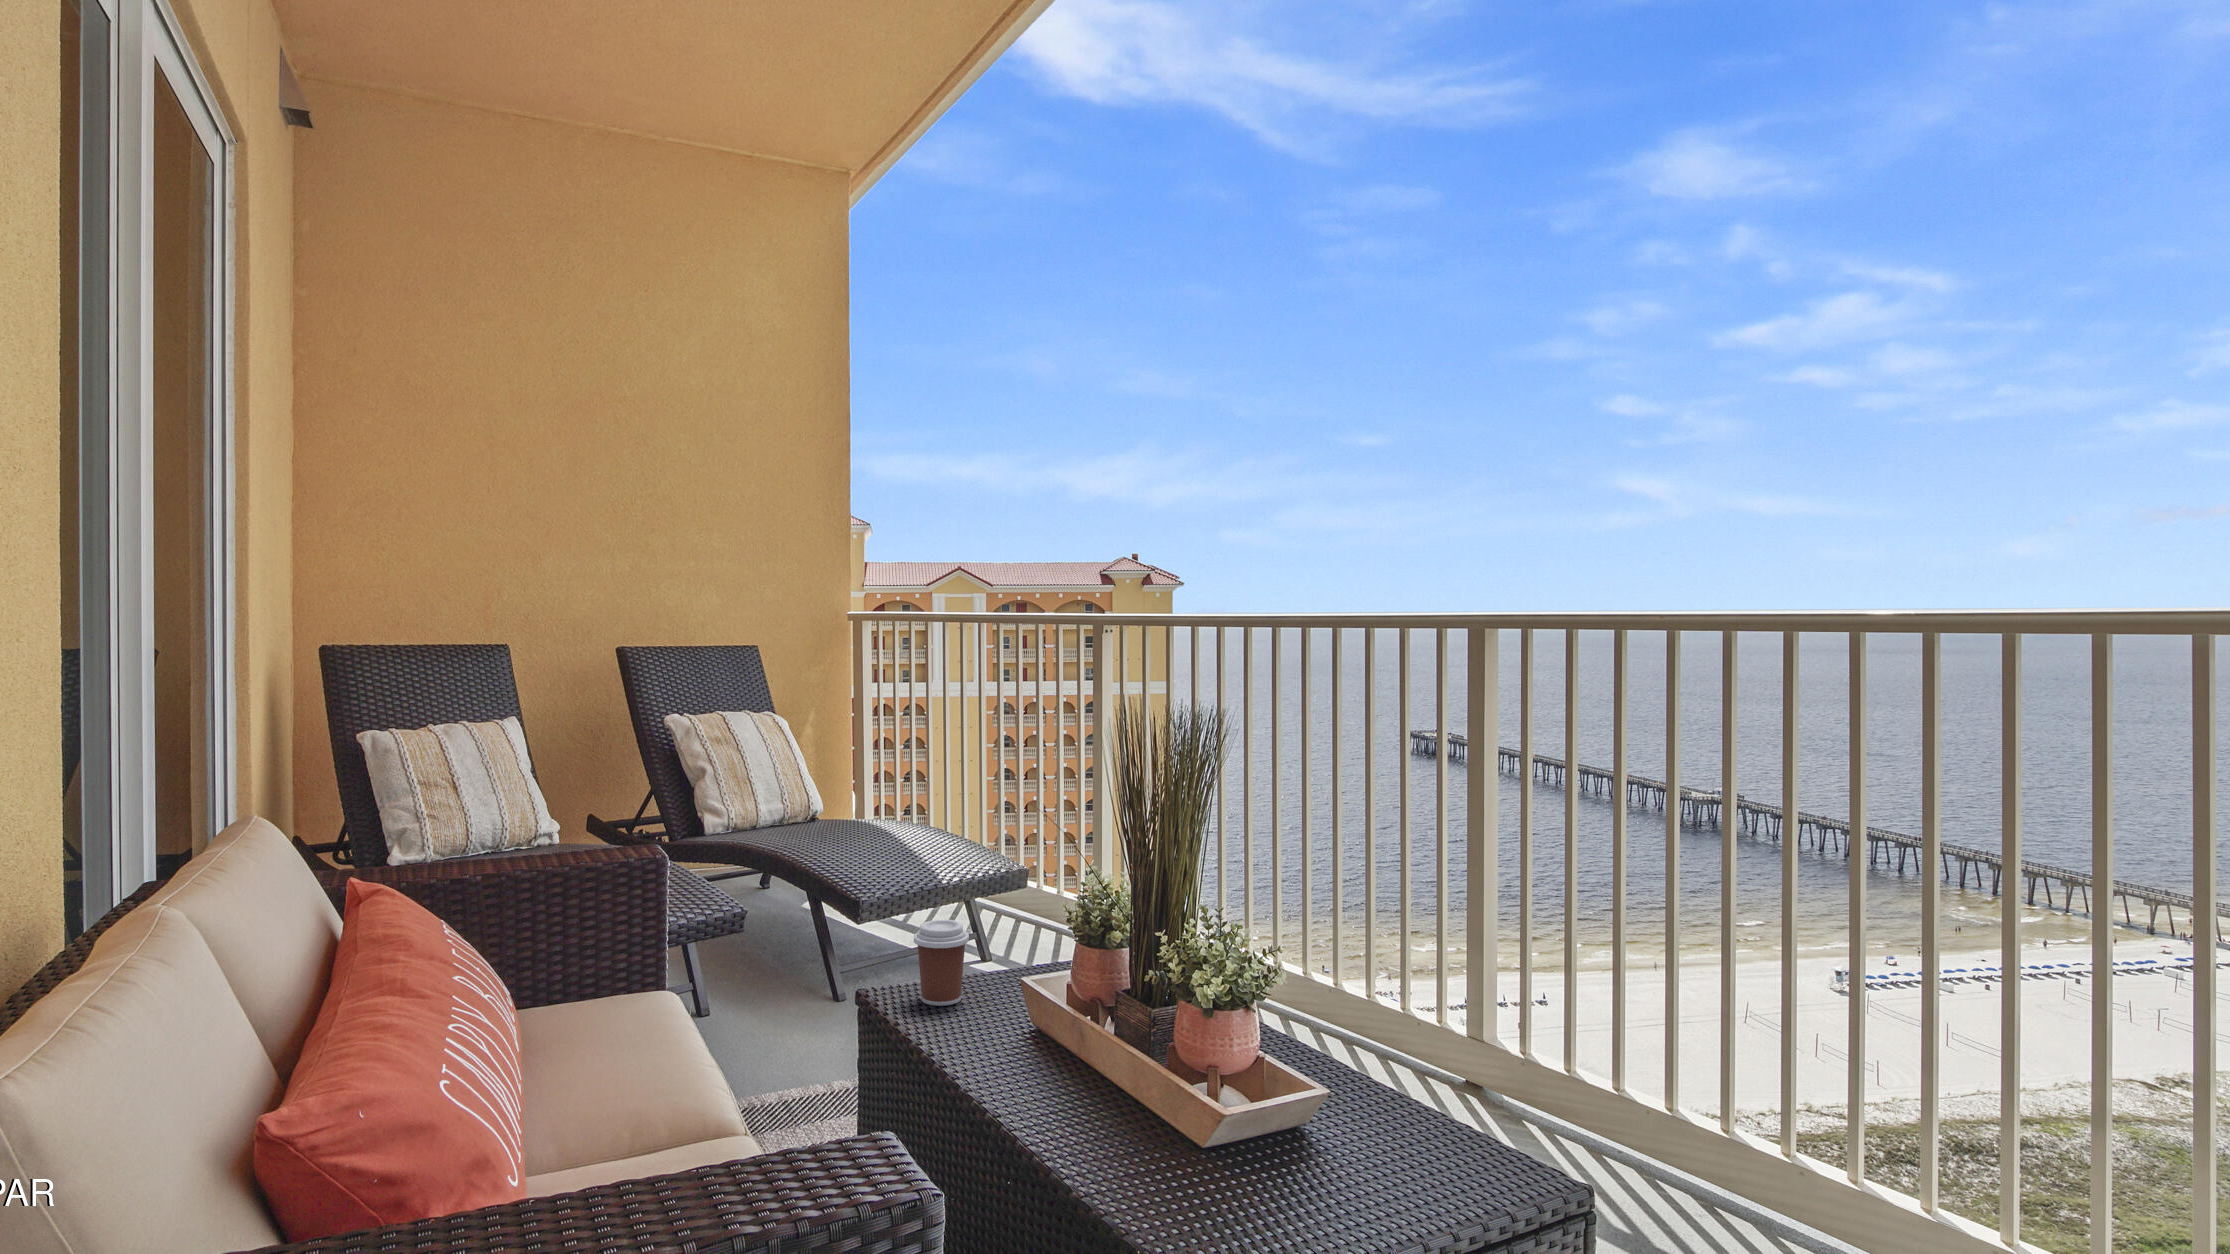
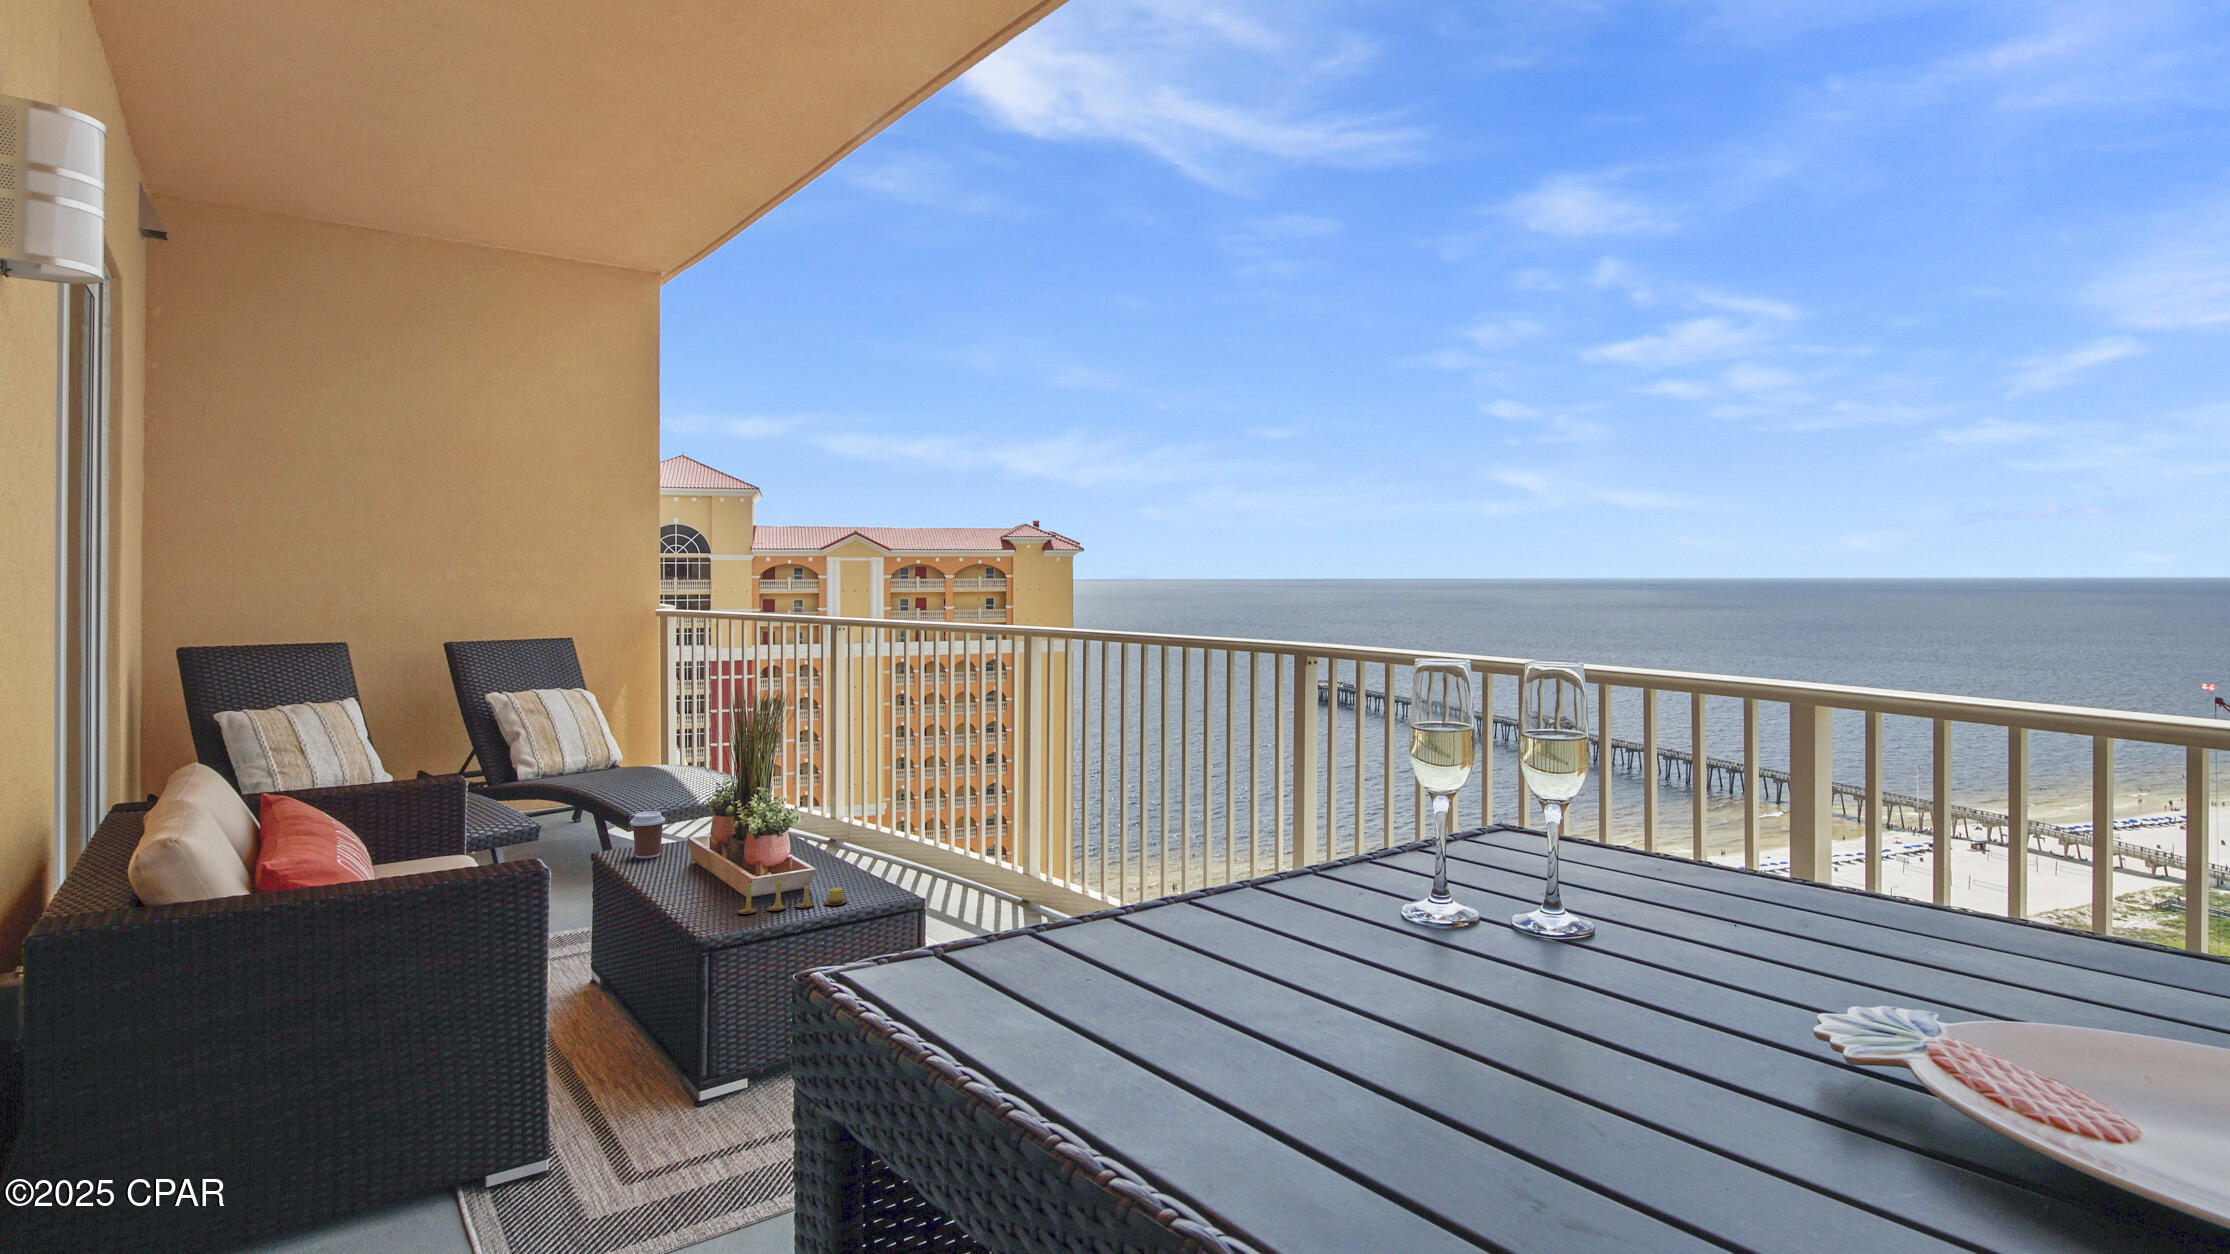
candle: none [1209,1125,1432,1207] -> present [738,880,847,914]

